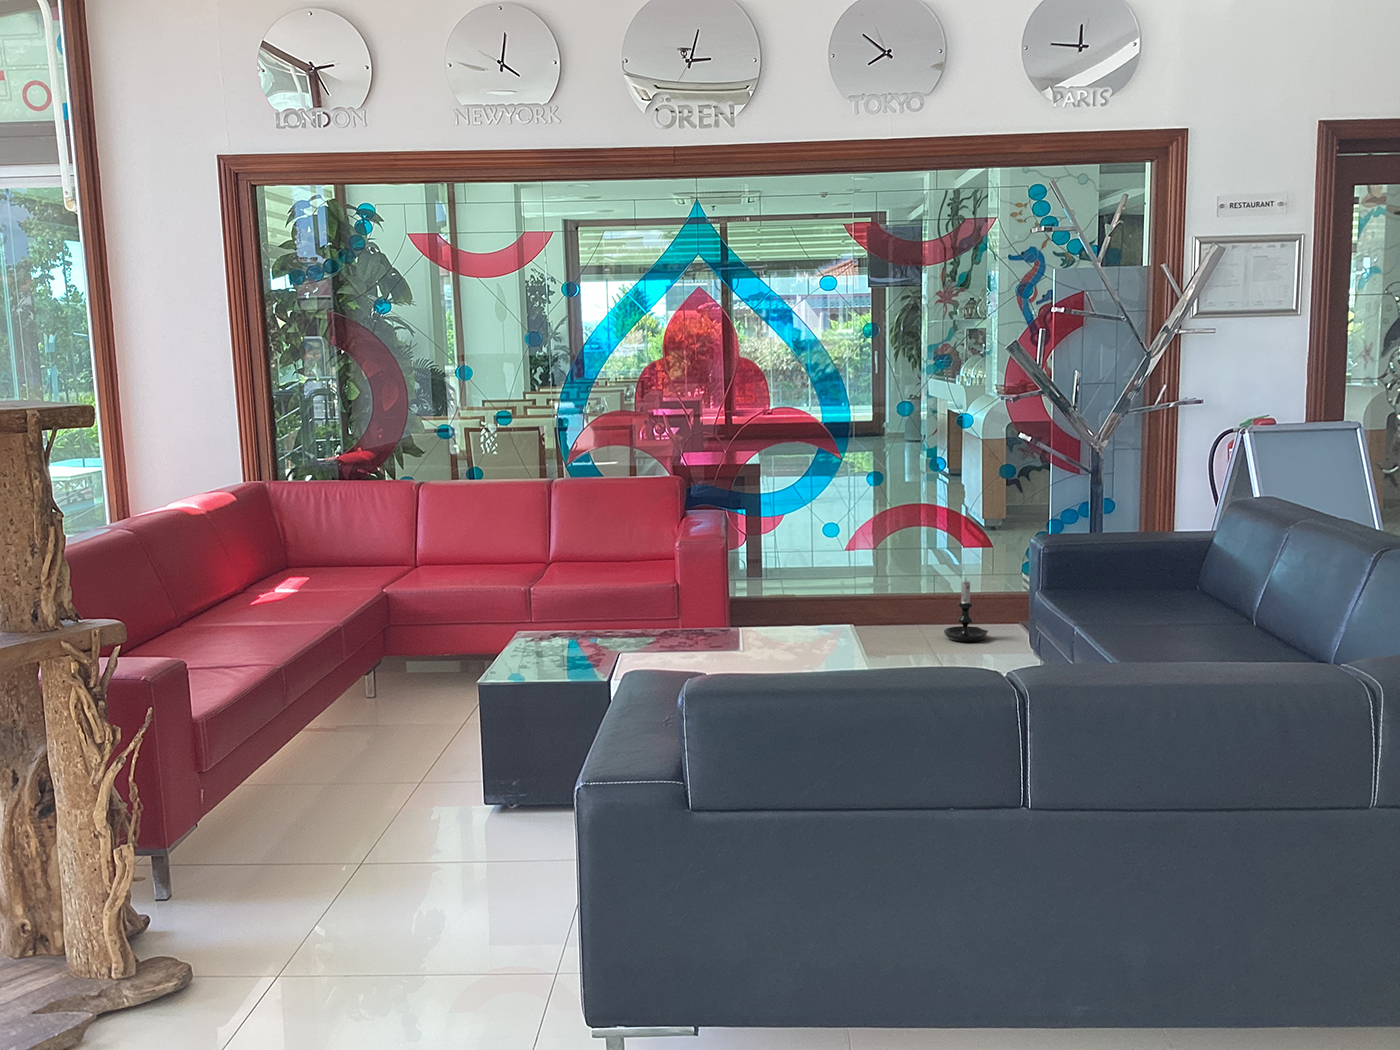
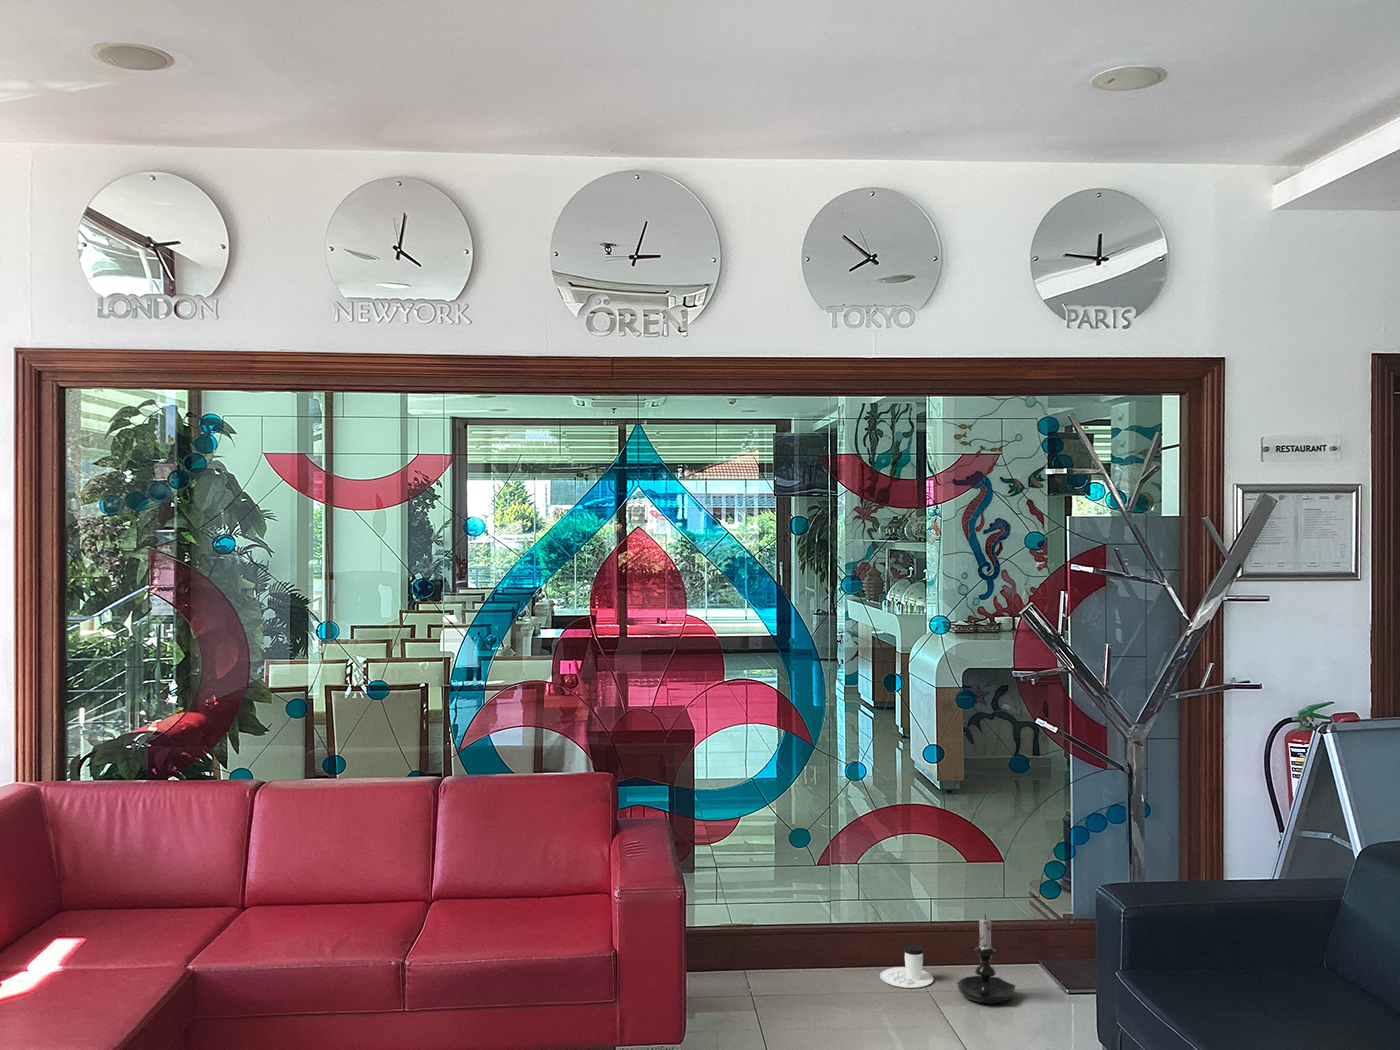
coffee cup: none [888,606,929,635] -> present [880,944,933,988]

